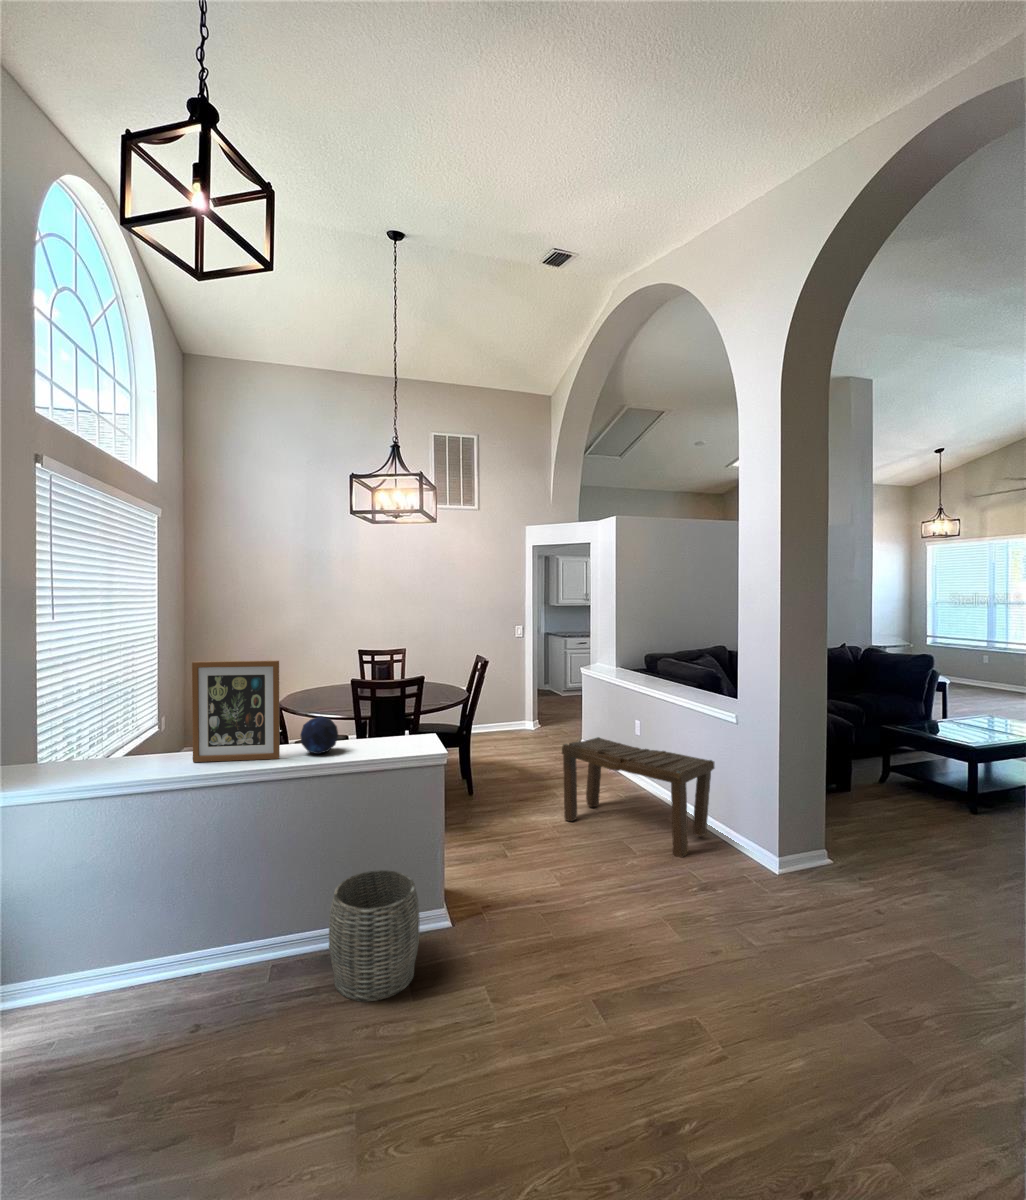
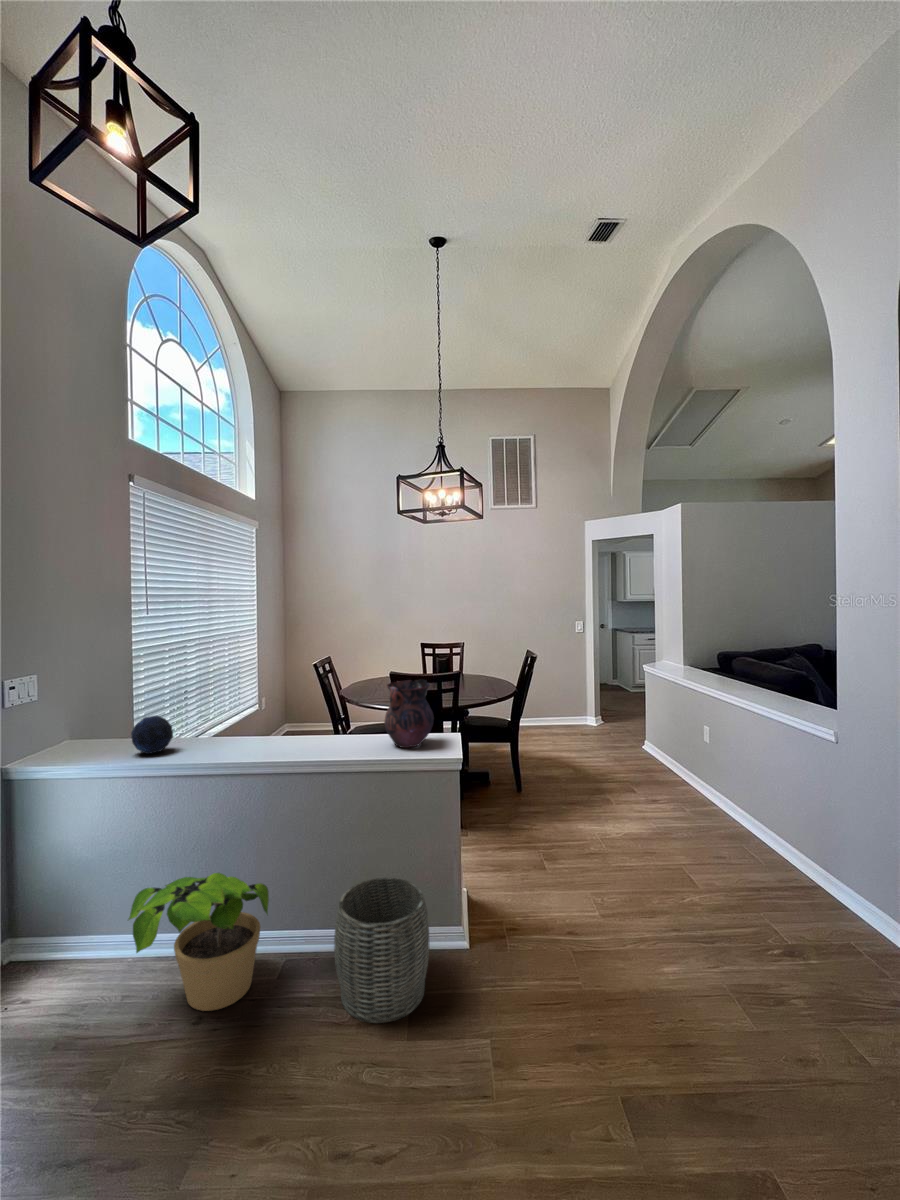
picture frame: present [192,661,280,762] -> none [215,655,297,754]
vase: none [366,683,414,748] -> present [384,680,434,748]
decorative orb: present [300,716,338,754] -> present [131,716,173,754]
bench: present [562,737,714,858] -> none [612,741,795,890]
potted plant: none [111,876,258,1017] -> present [128,873,269,1011]

